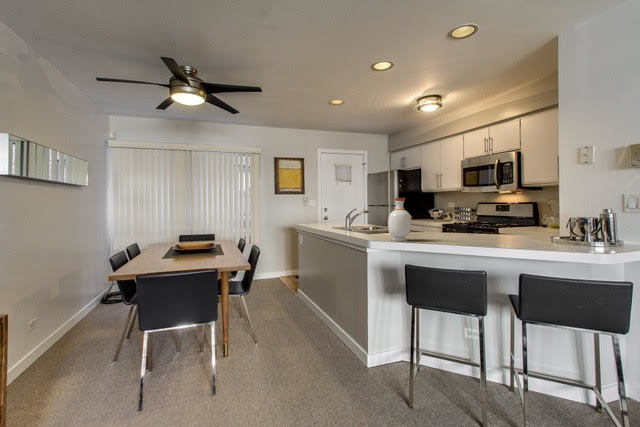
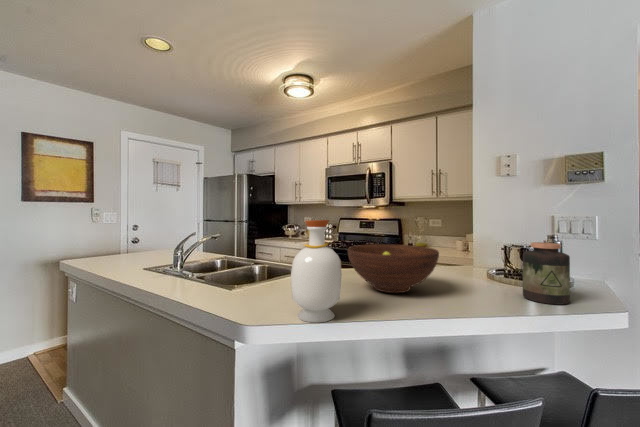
jar: none [536,211,566,248] -> present [523,242,570,305]
fruit bowl: none [429,215,484,239] -> present [348,244,439,293]

